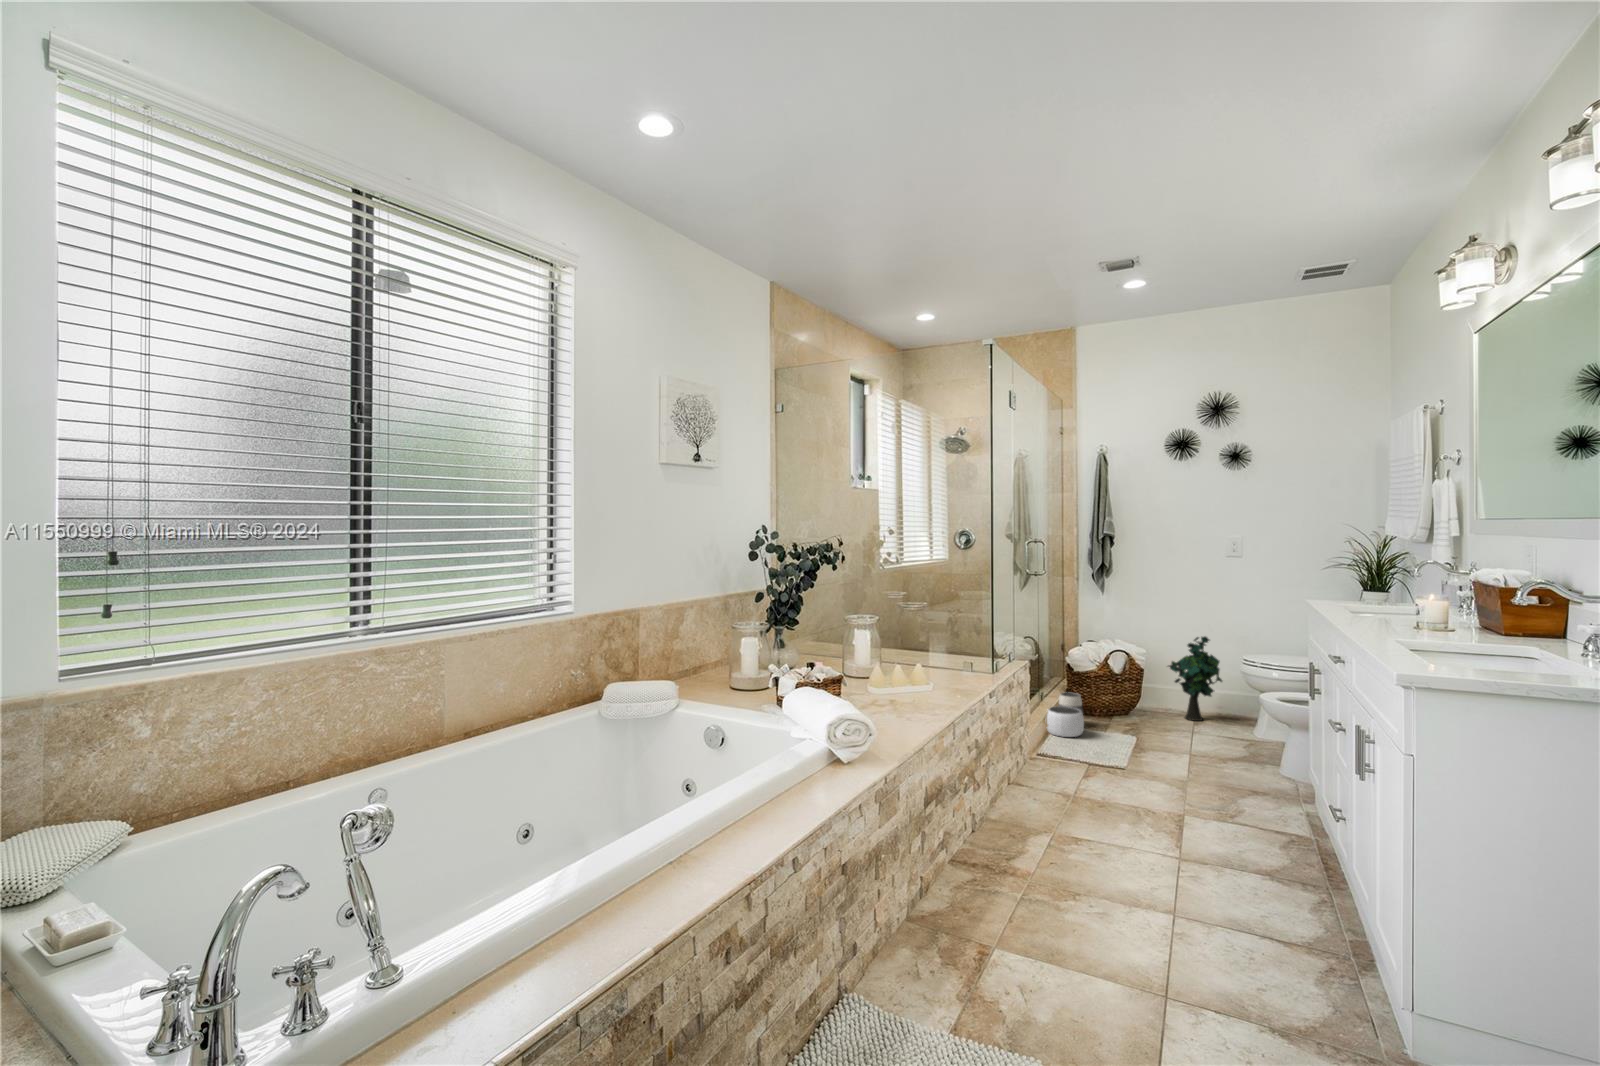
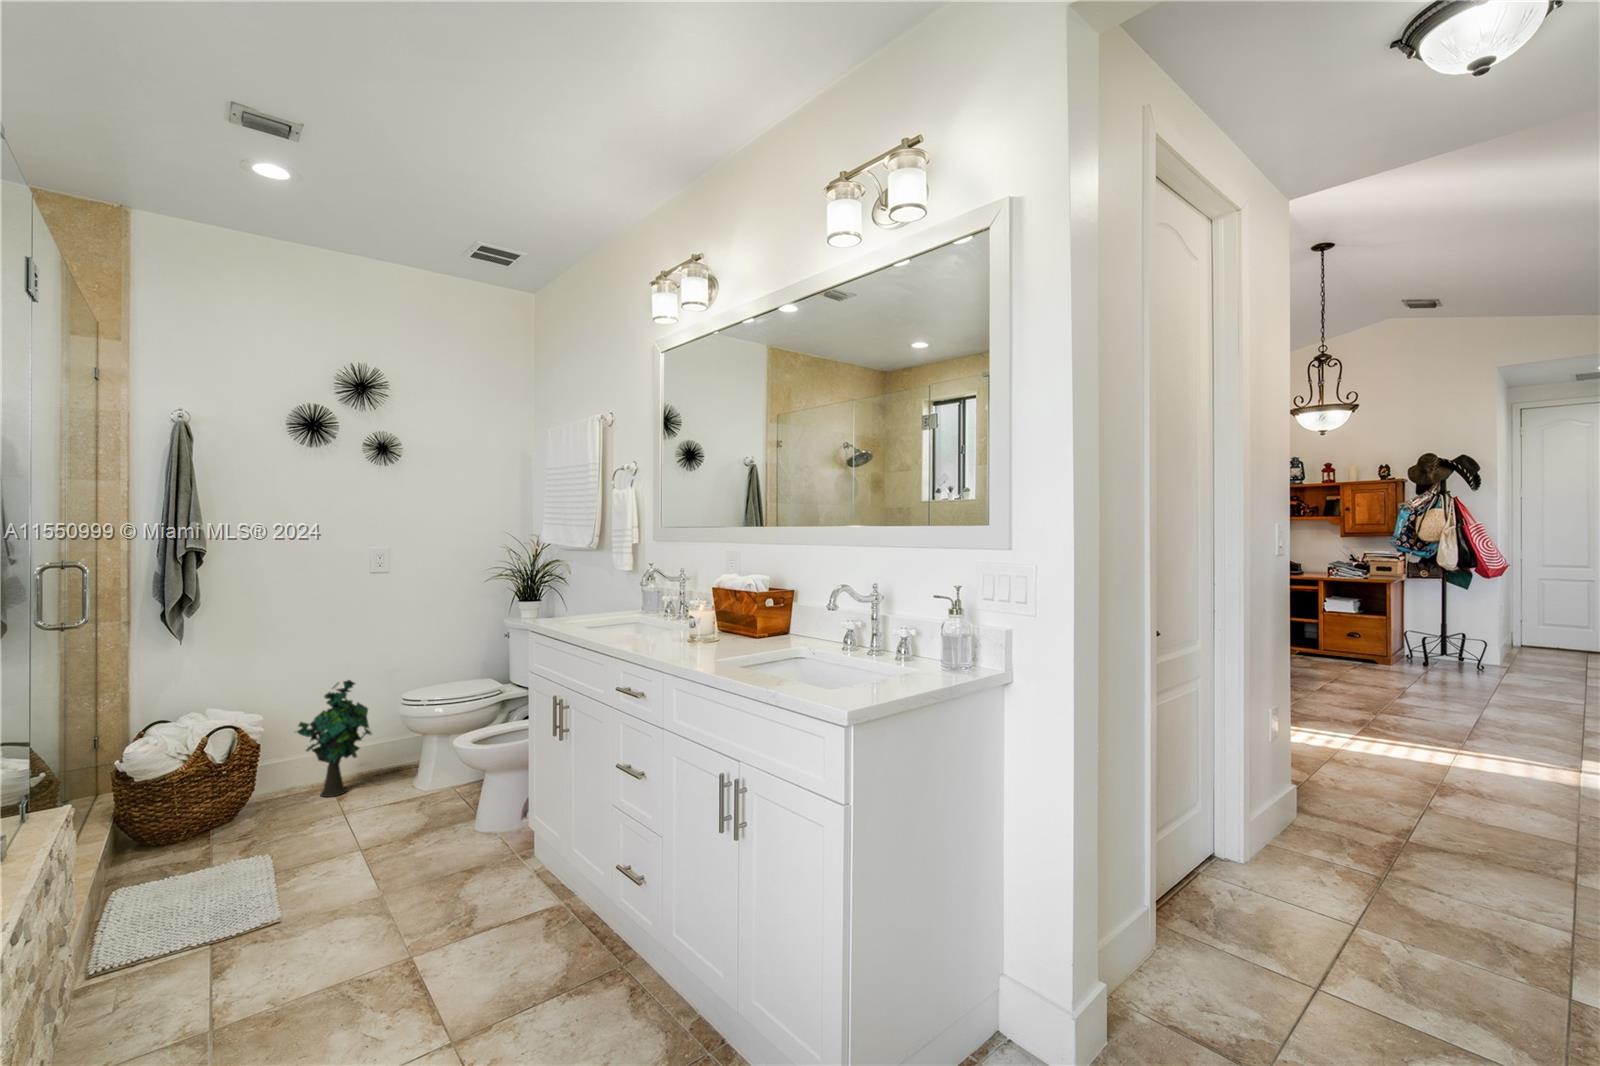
waste basket: present [1047,693,1084,737] -> none [85,819,174,913]

